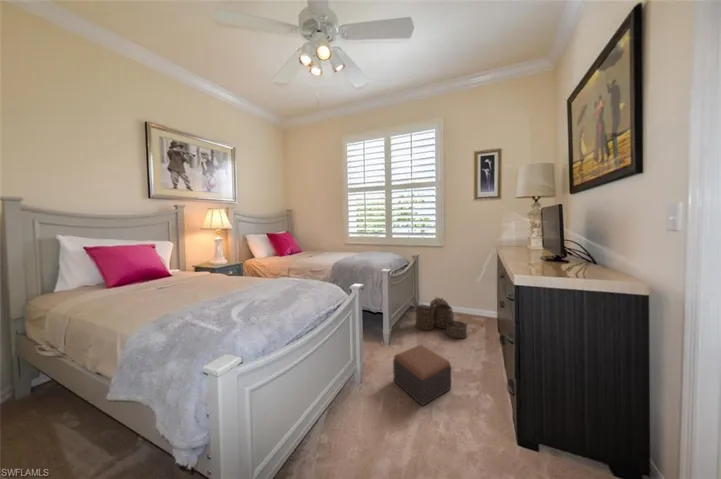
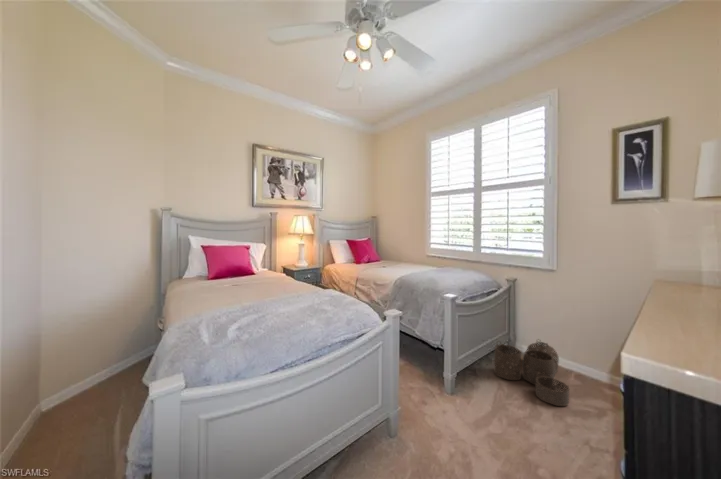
footstool: present [393,345,451,405] -> none [422,389,492,459]

